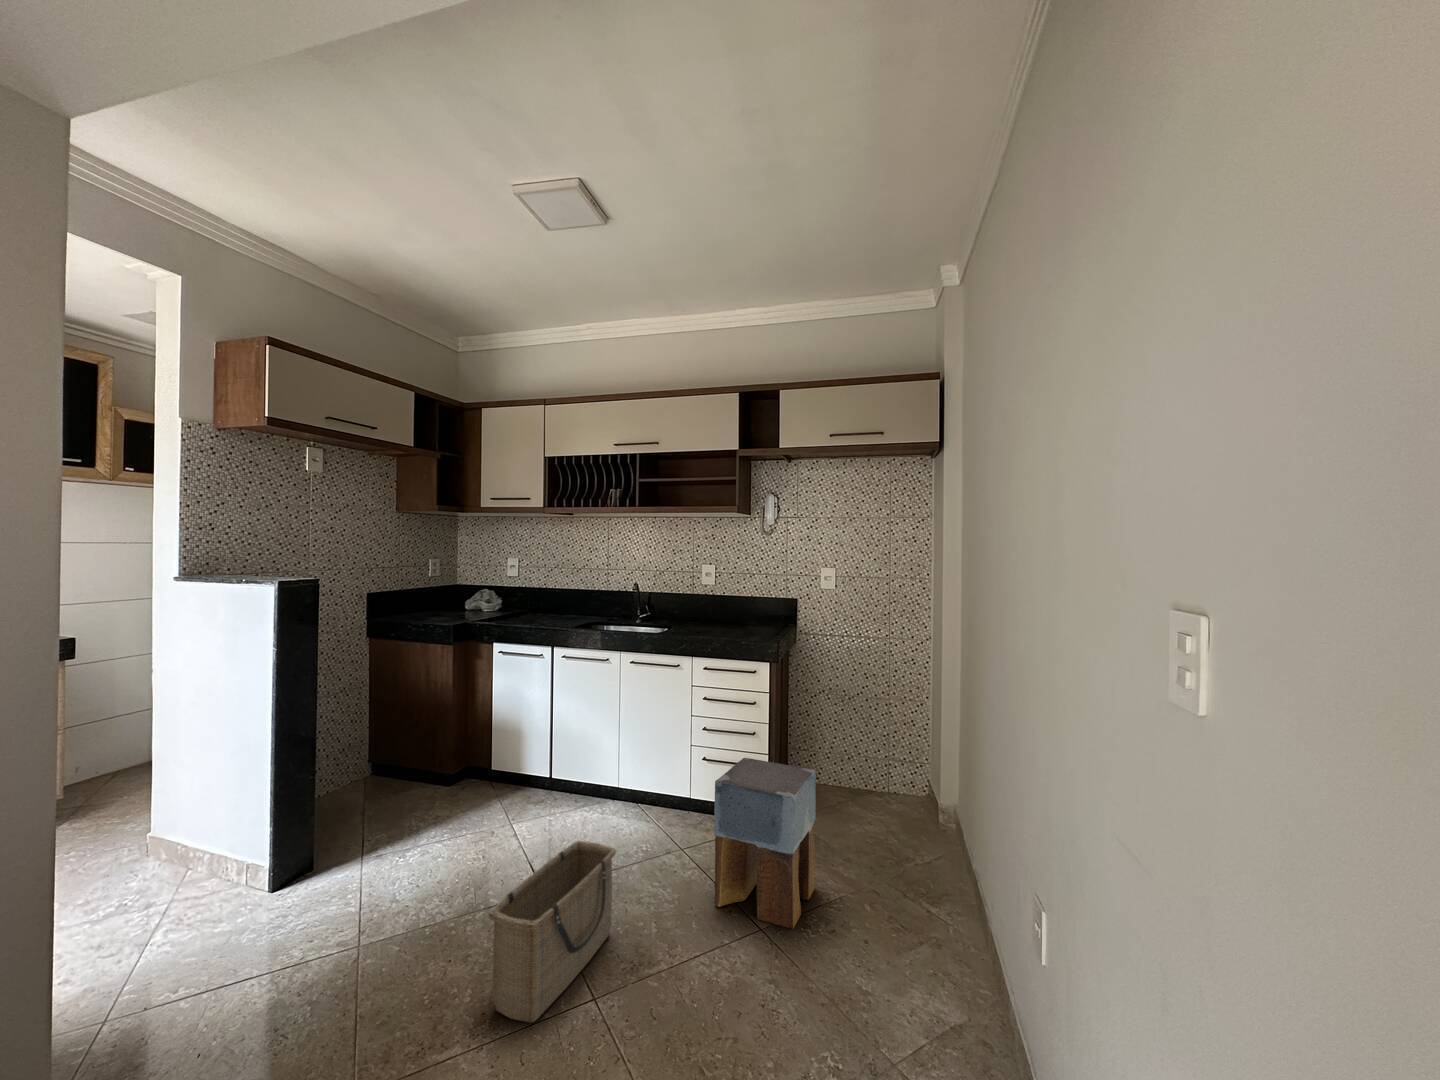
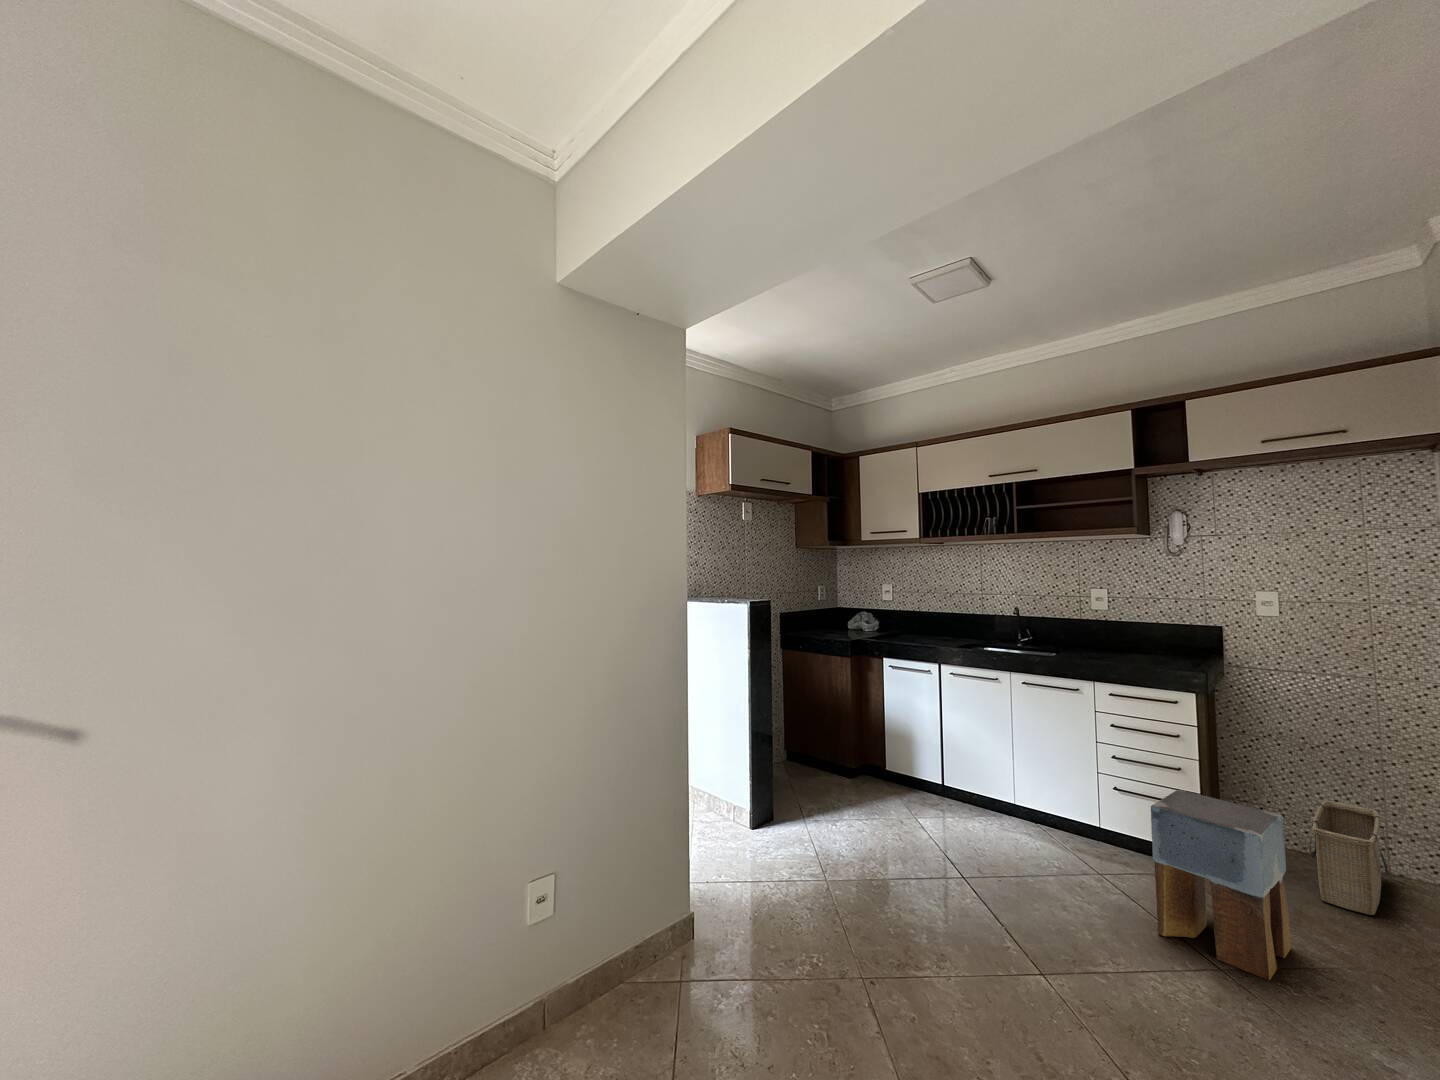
basket: present [489,841,616,1022] -> present [1309,800,1389,915]

